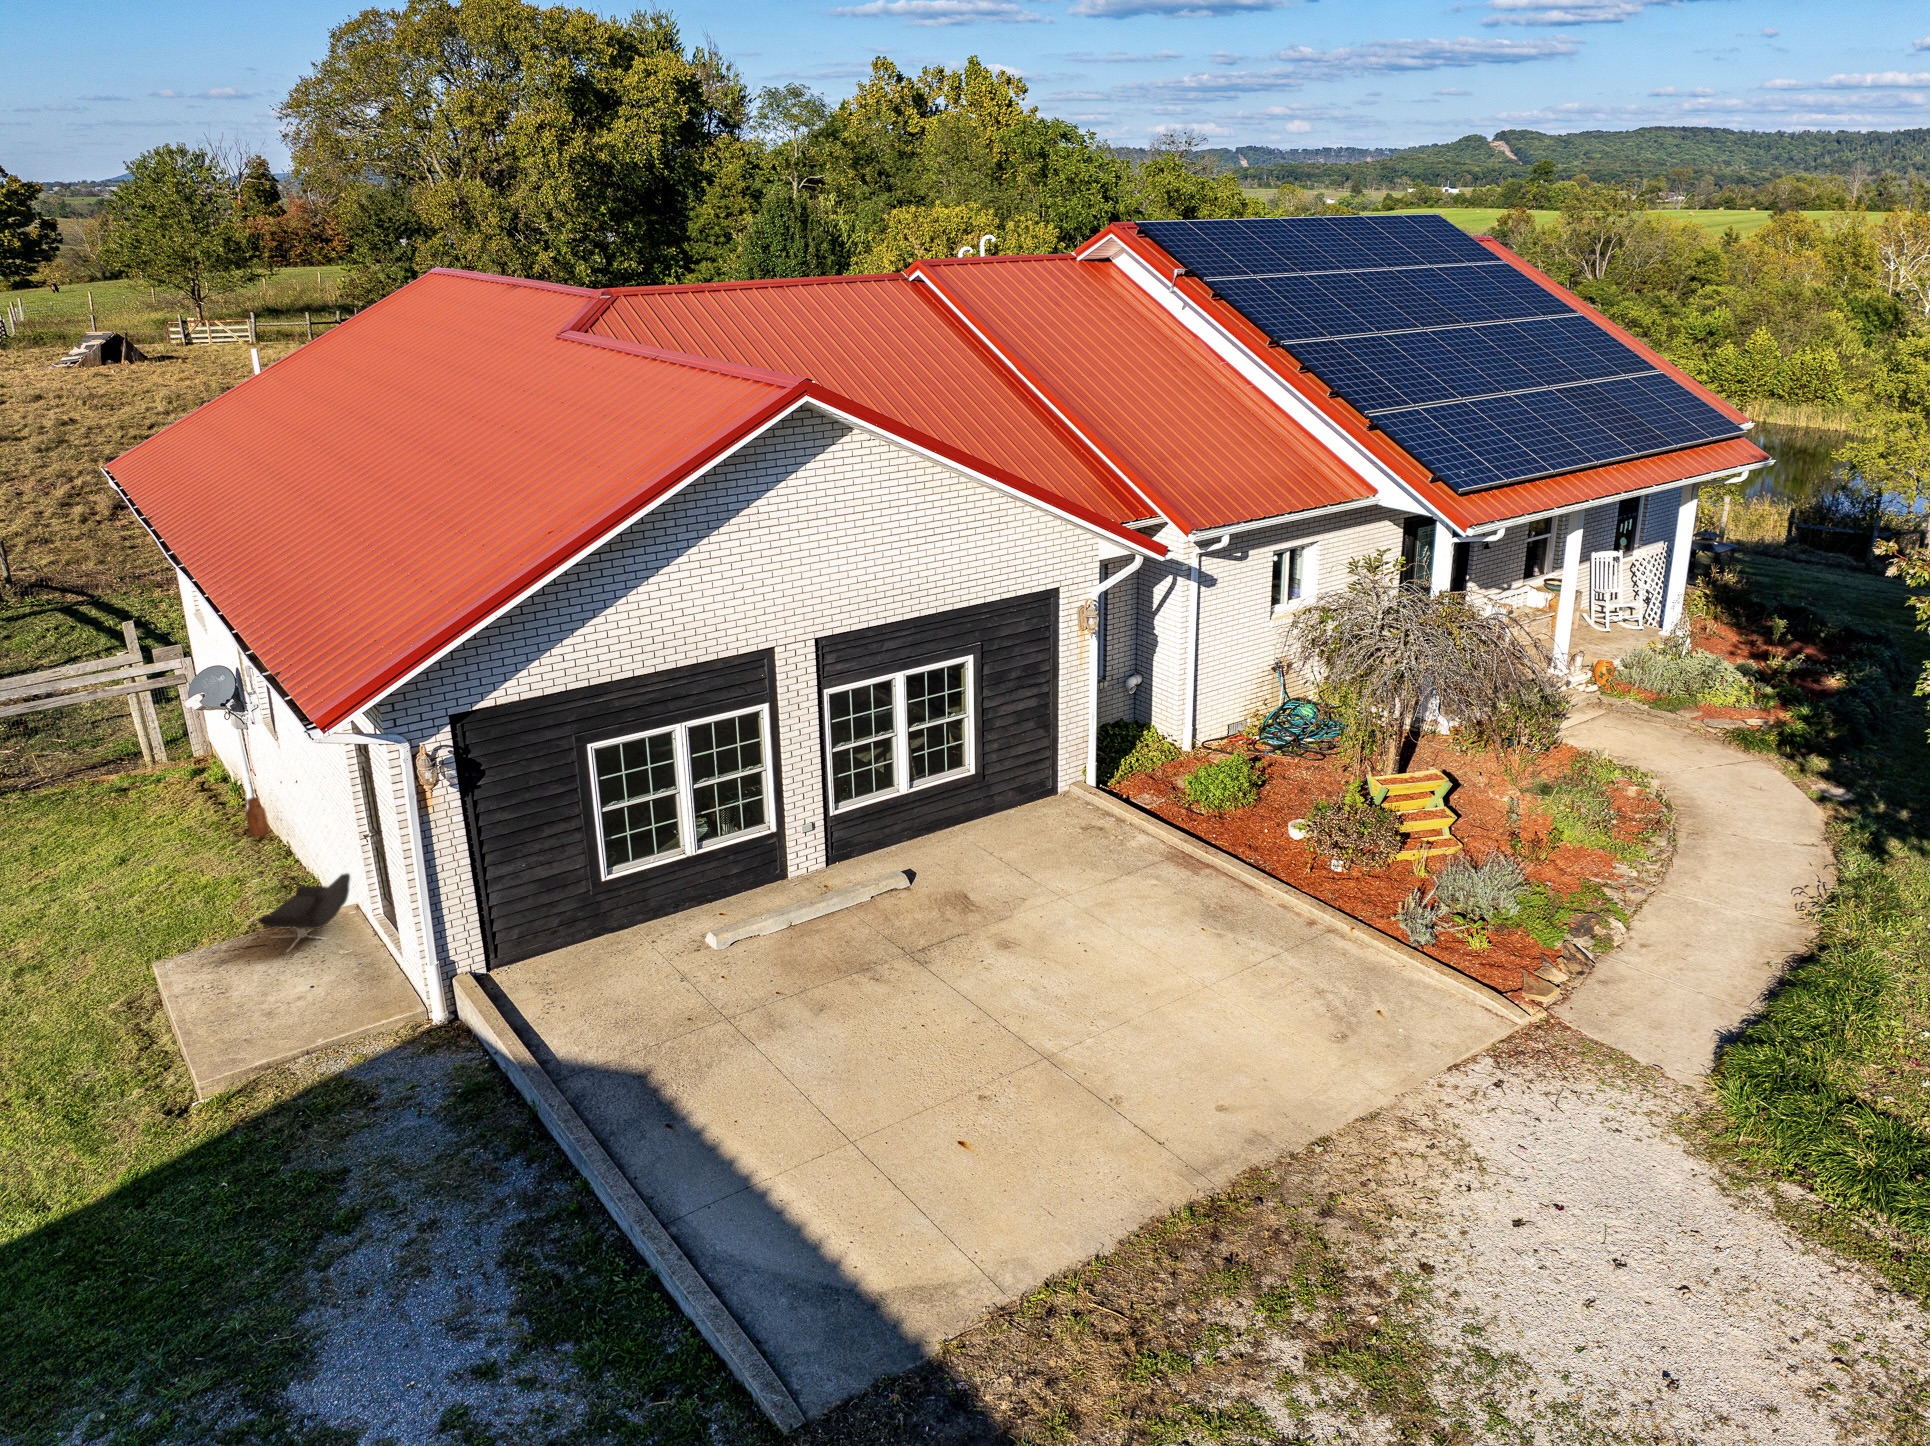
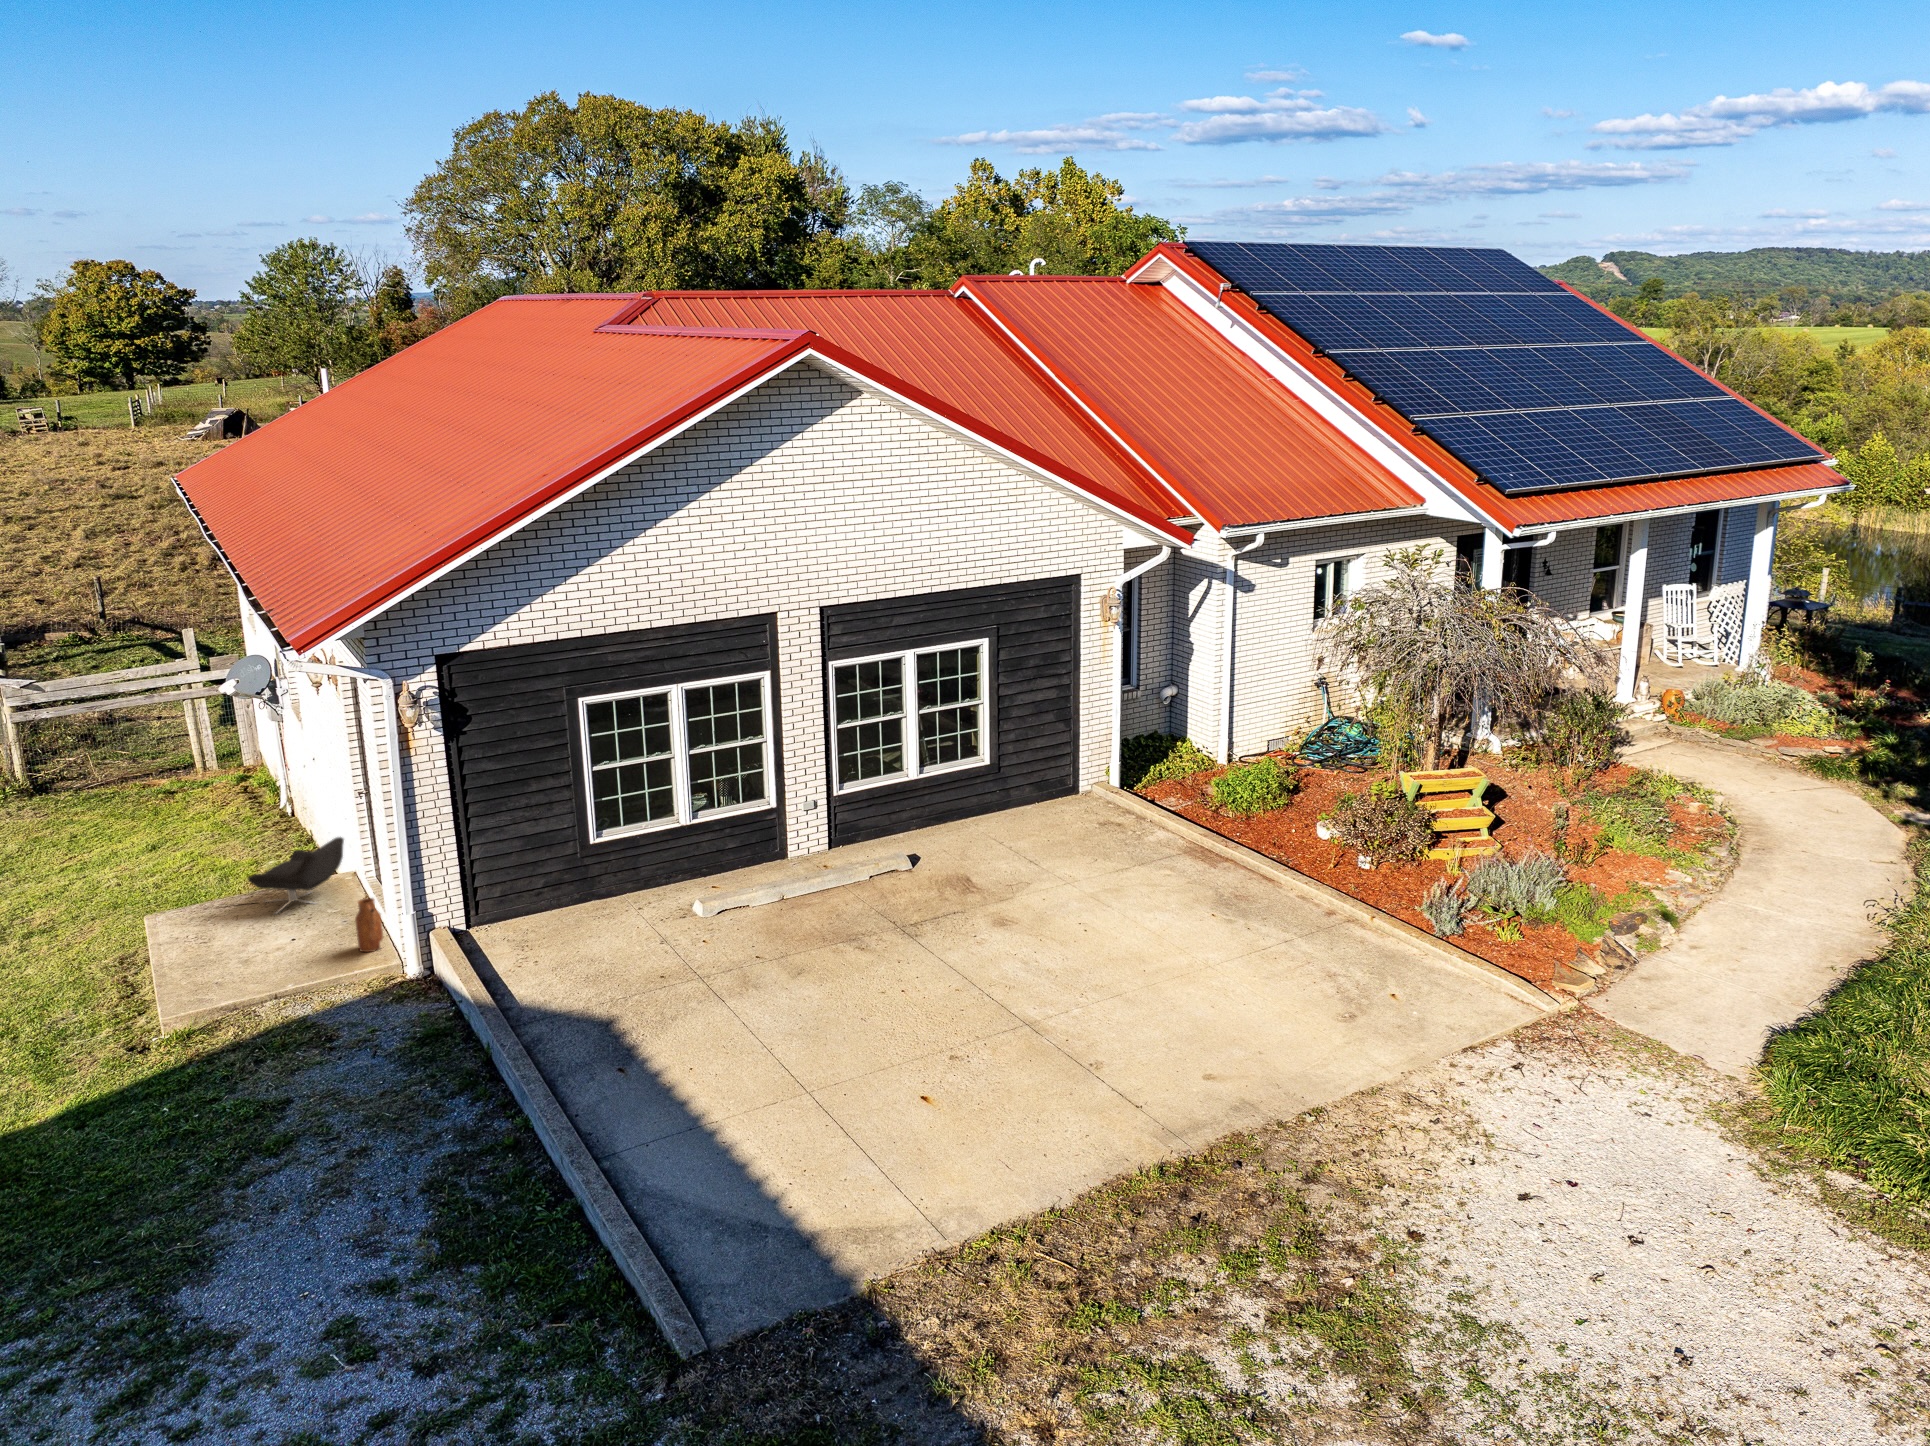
watering can: present [246,797,269,838] -> present [355,898,383,952]

